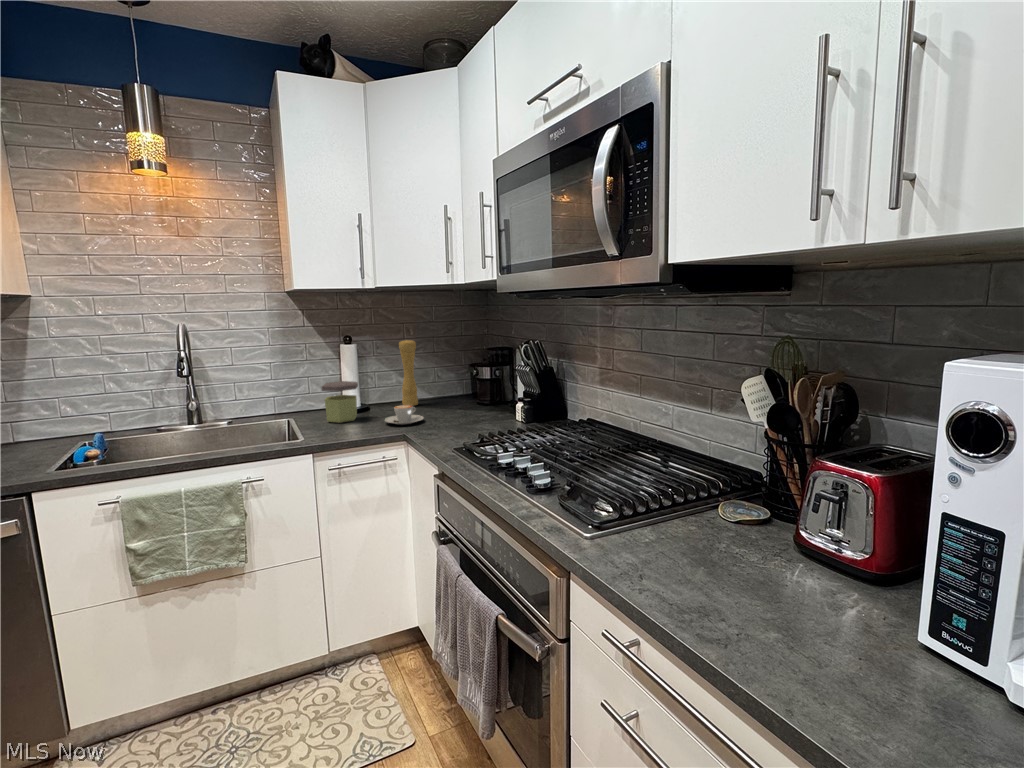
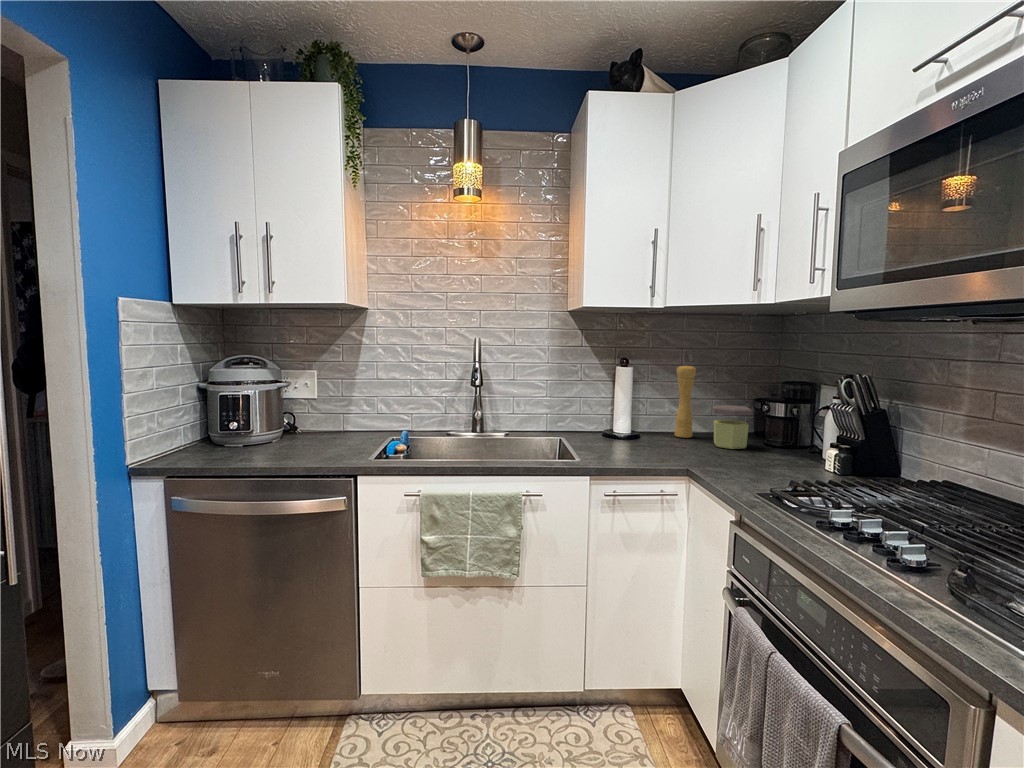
jar: present [322,381,358,423] -> present [712,405,752,449]
coffee cup: present [385,405,424,425] -> none [662,436,706,457]

